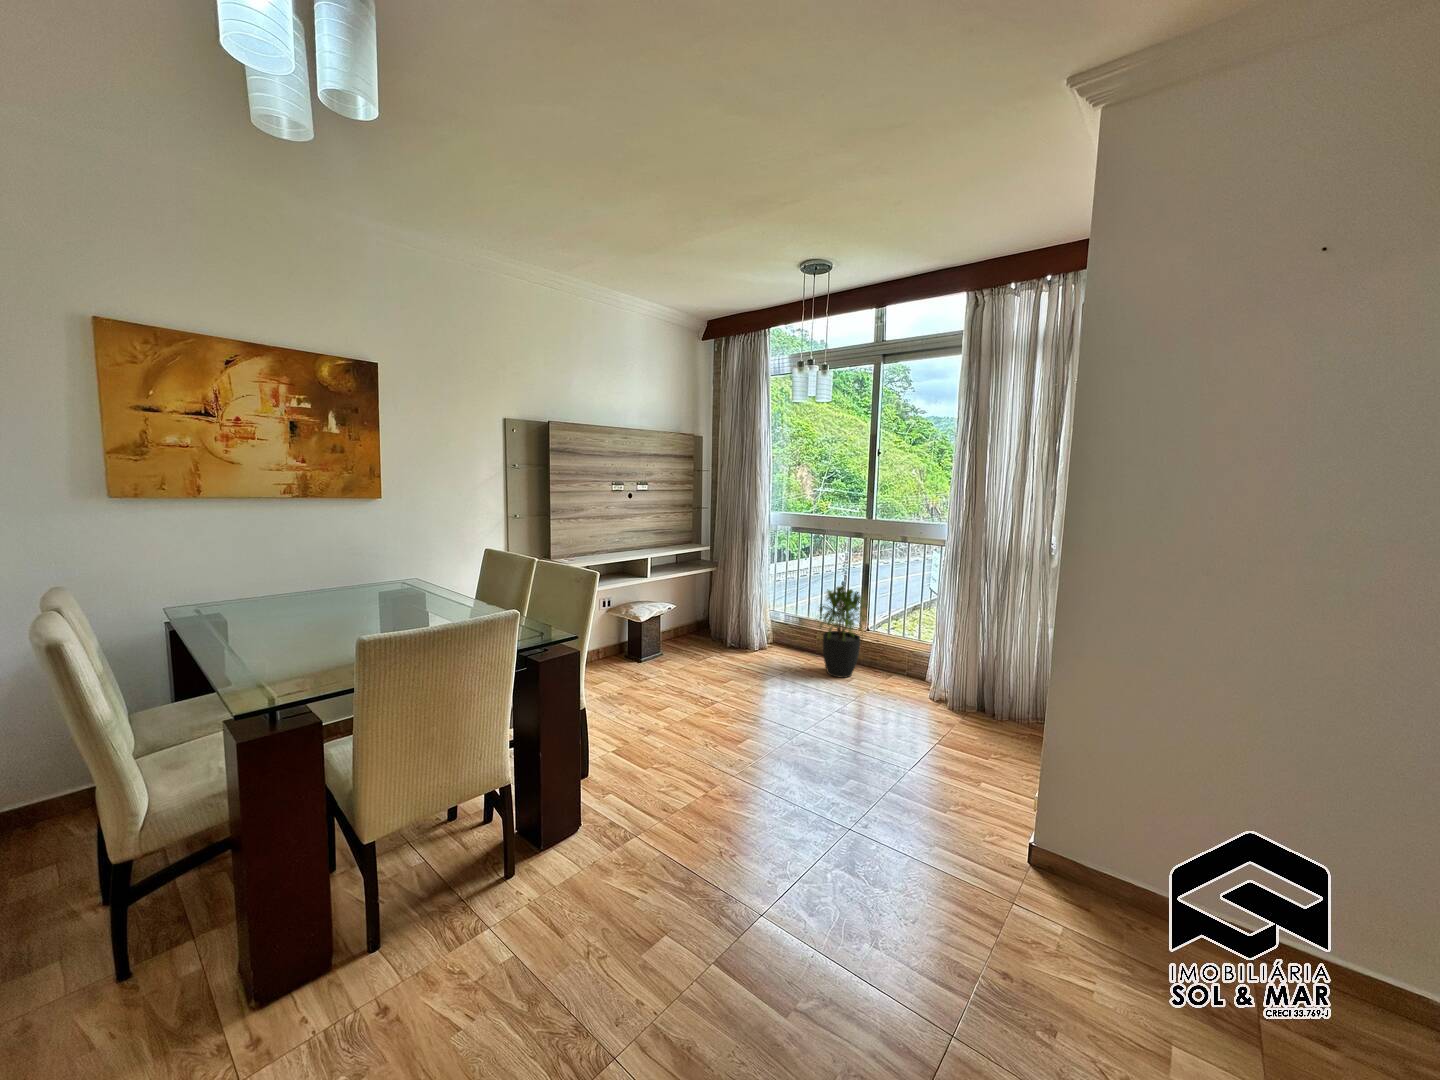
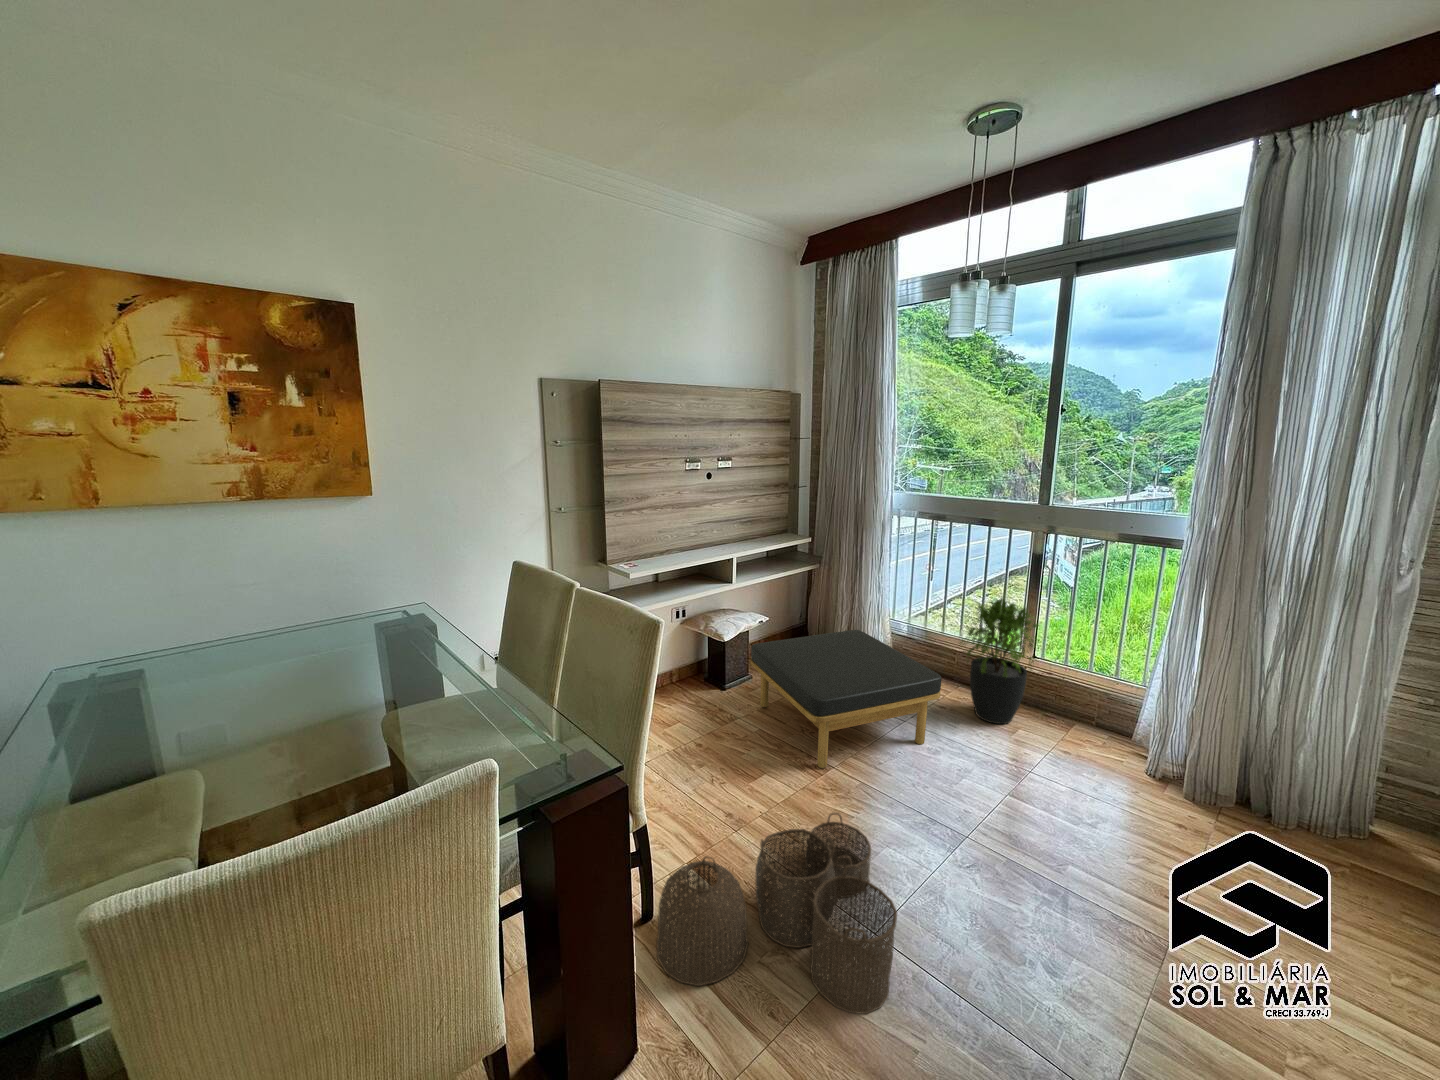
ottoman: none [660,614,797,704] -> present [750,630,941,768]
woven basket: none [592,715,742,805] -> present [657,813,897,1014]

